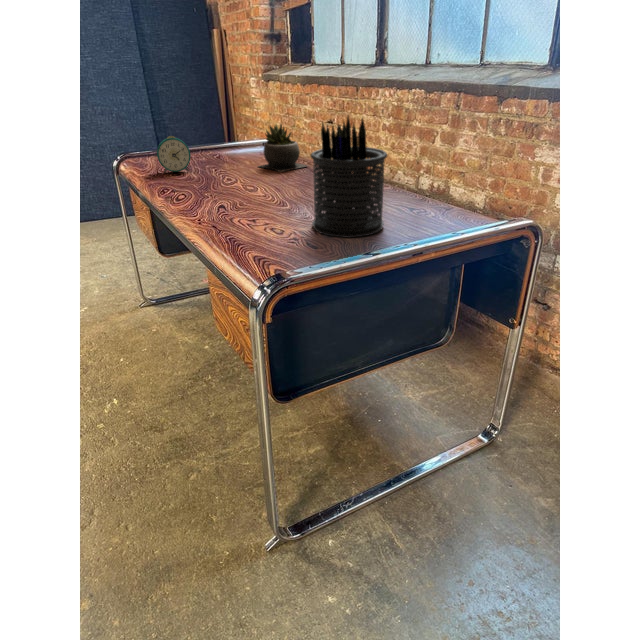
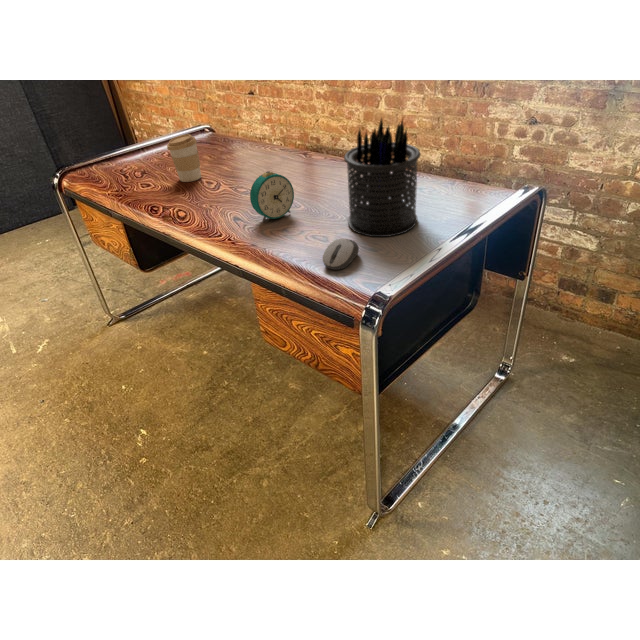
succulent plant: present [259,124,307,172] -> none [219,112,271,164]
coffee cup: none [202,133,230,176] -> present [167,134,201,182]
alarm clock: present [157,136,191,173] -> present [250,171,294,223]
computer mouse: none [253,225,297,252] -> present [322,239,359,270]

